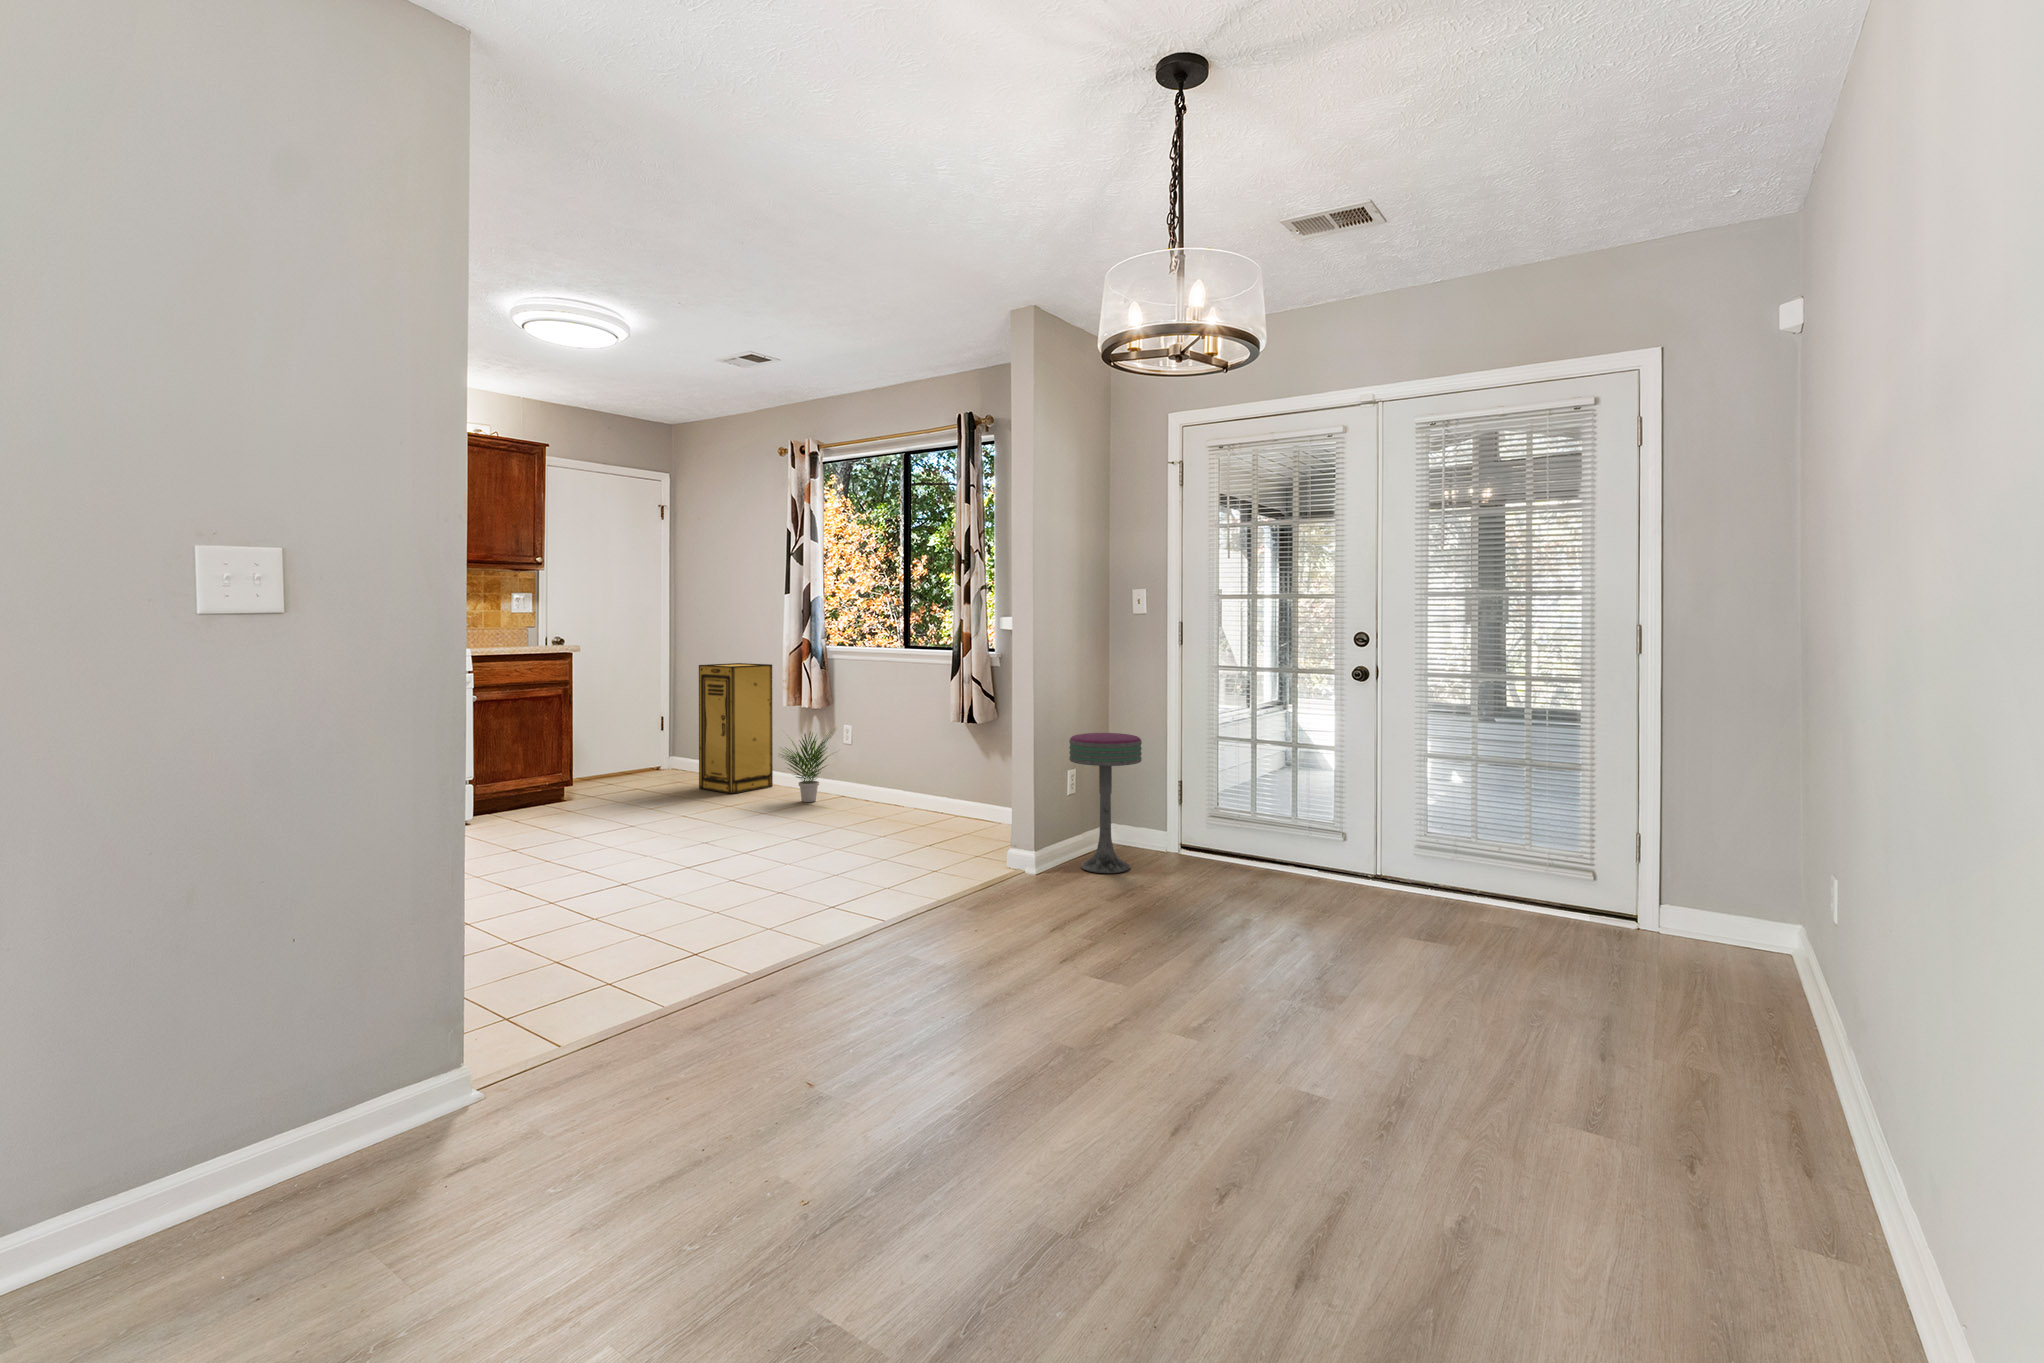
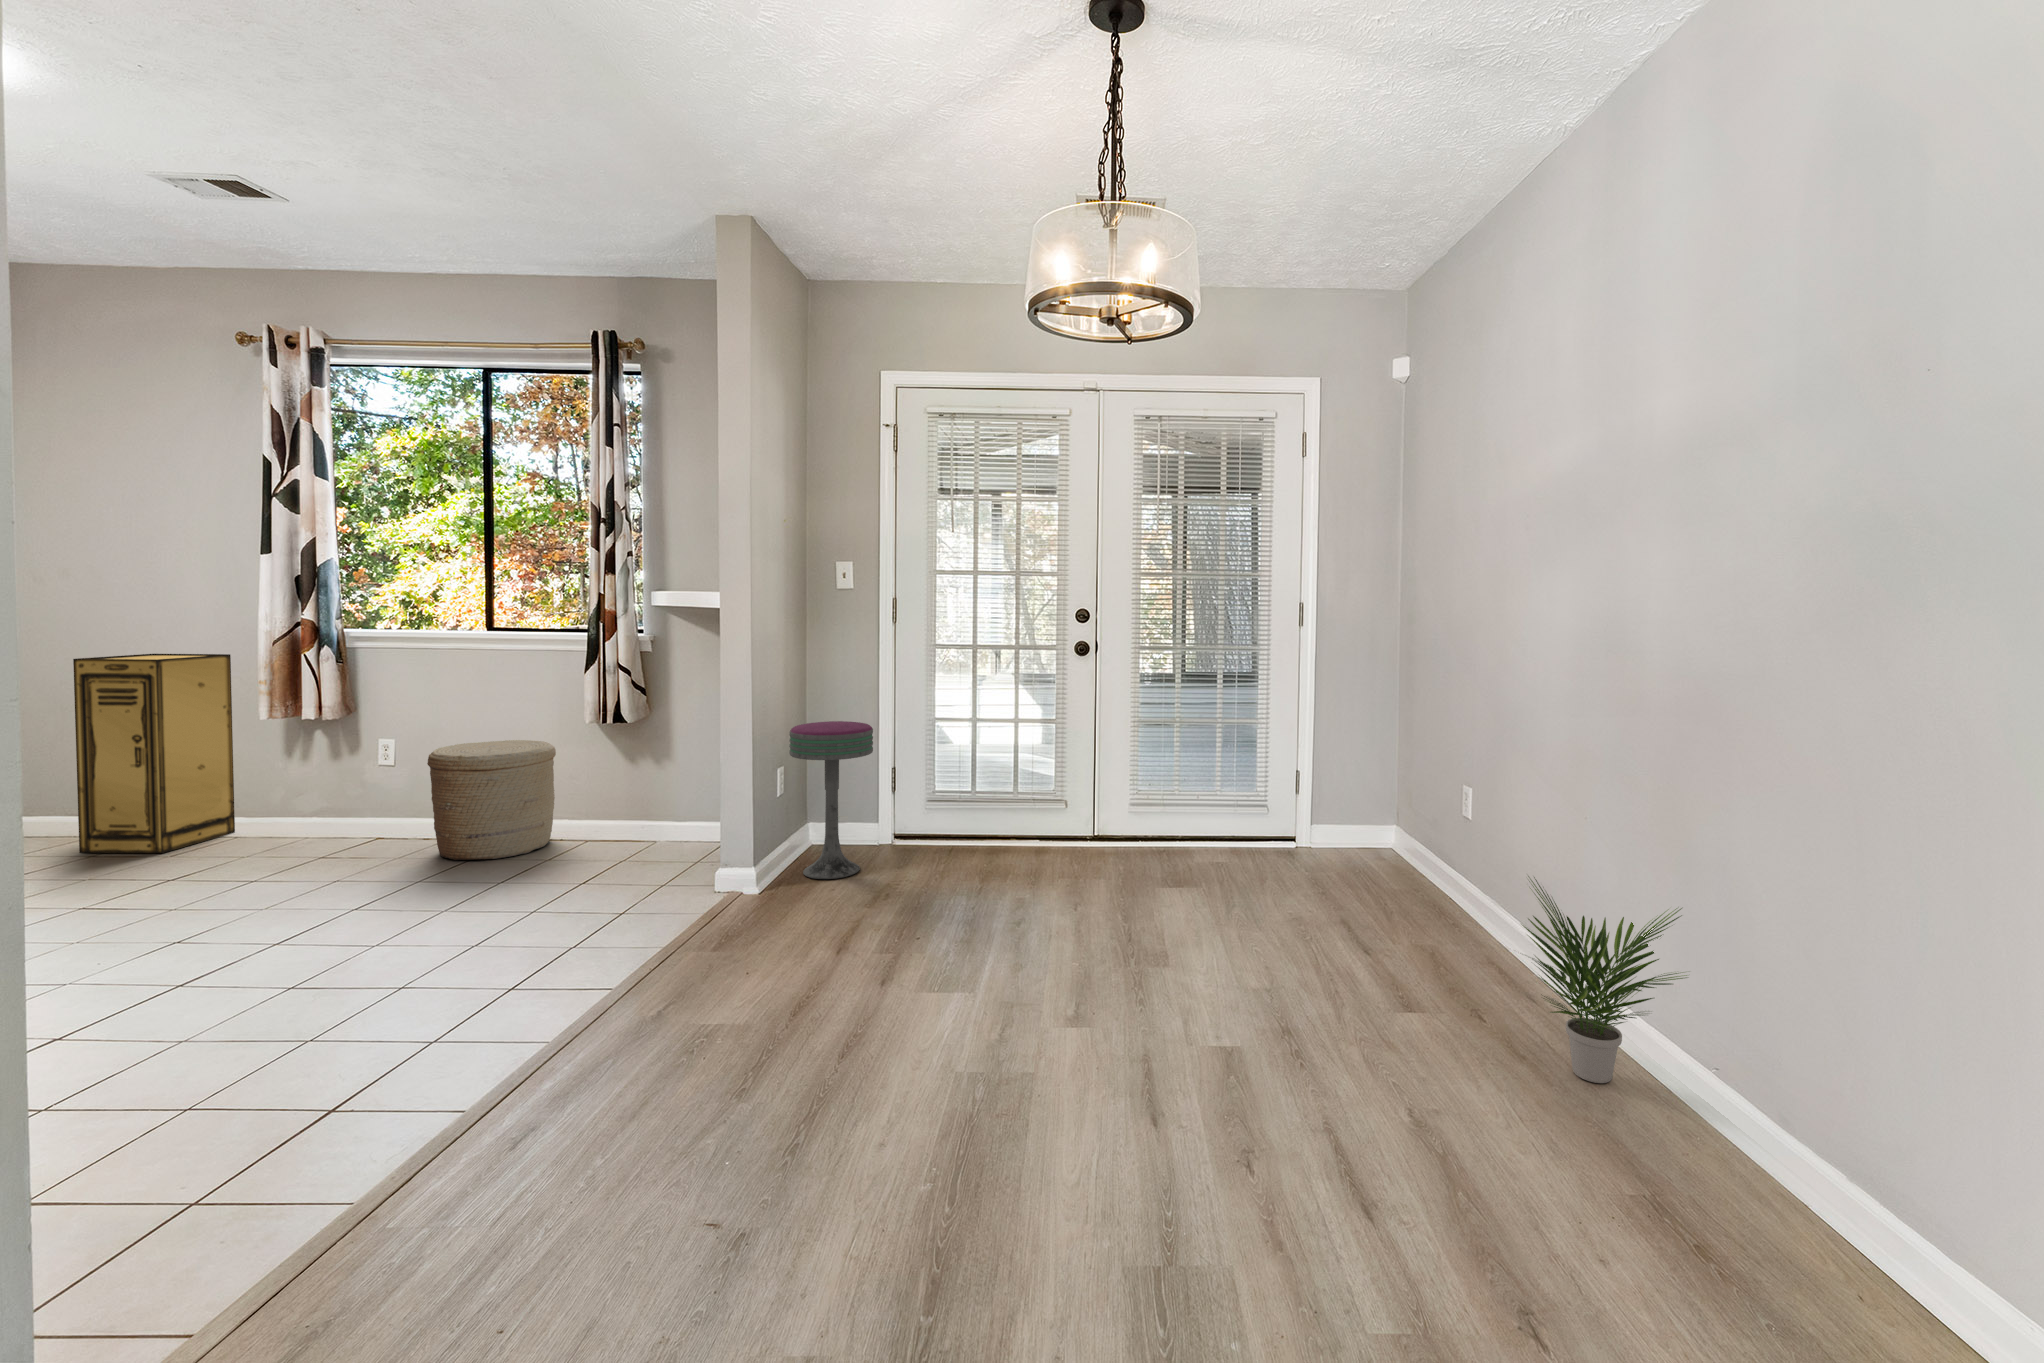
potted plant: present [782,732,832,802] -> present [1522,876,1687,1083]
woven basket: none [855,734,937,822] -> present [427,740,556,860]

